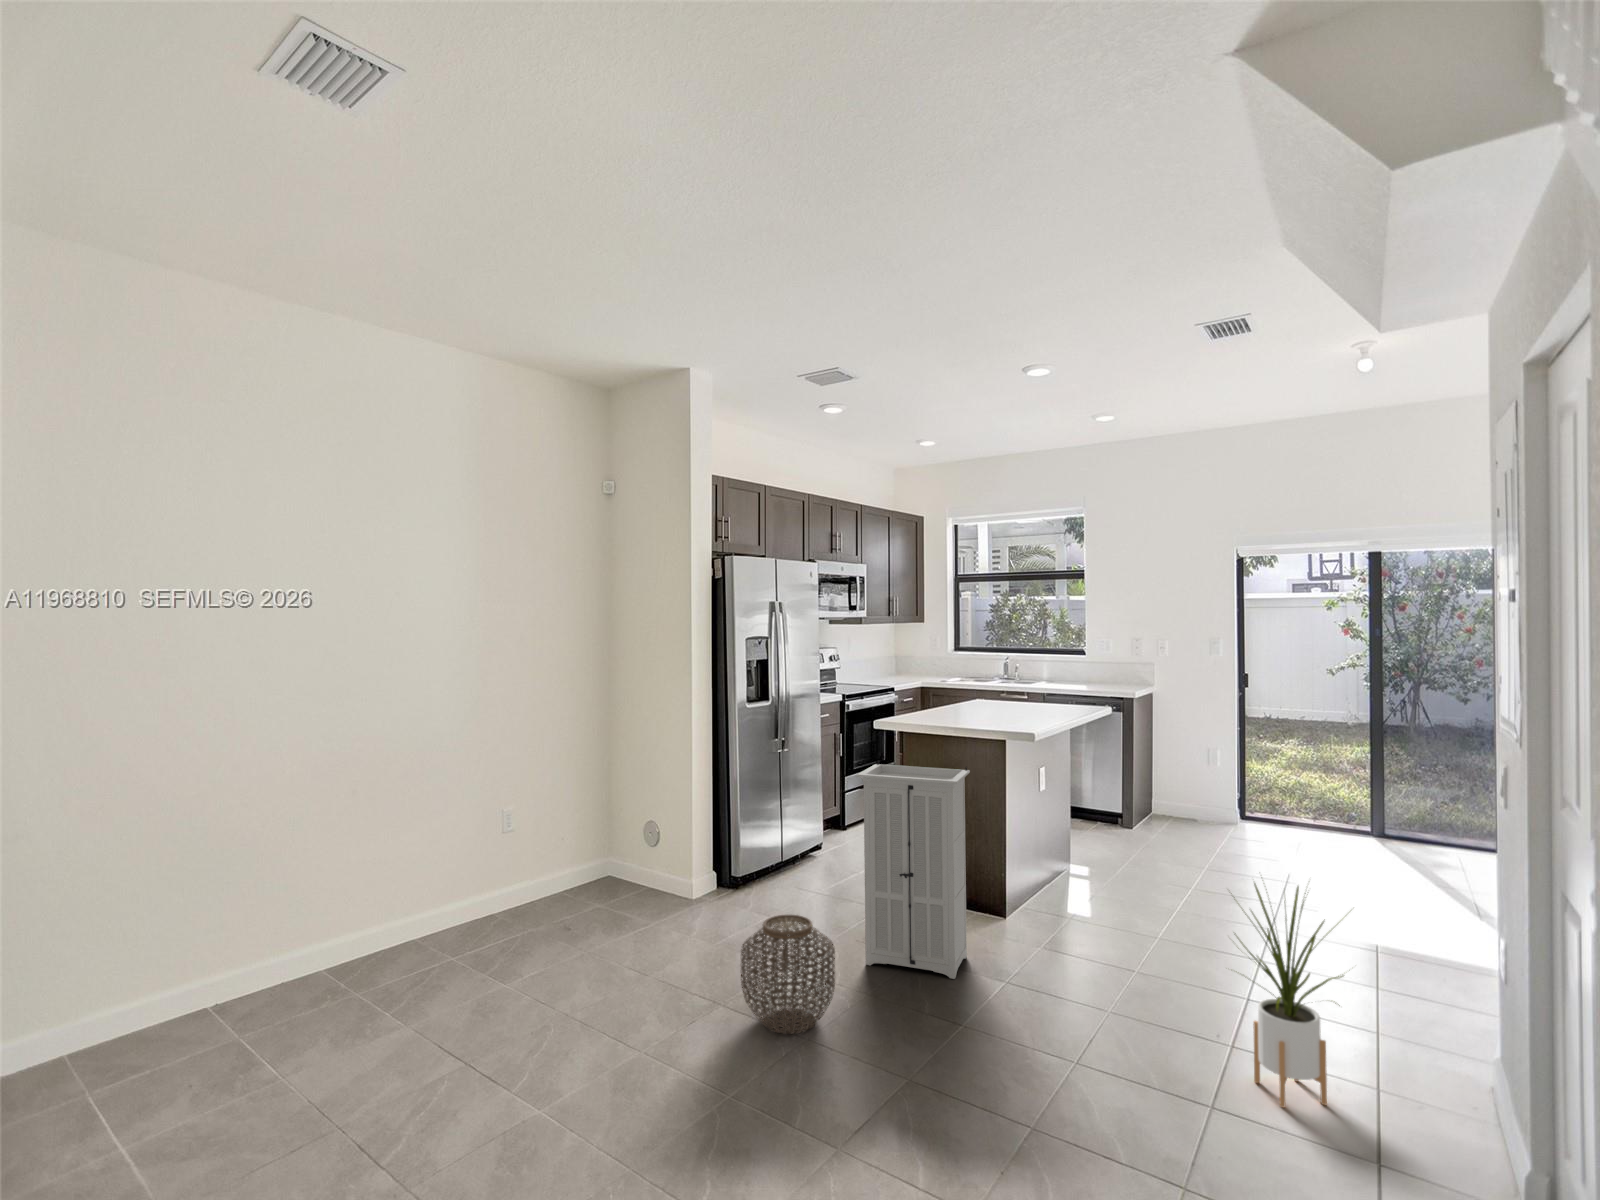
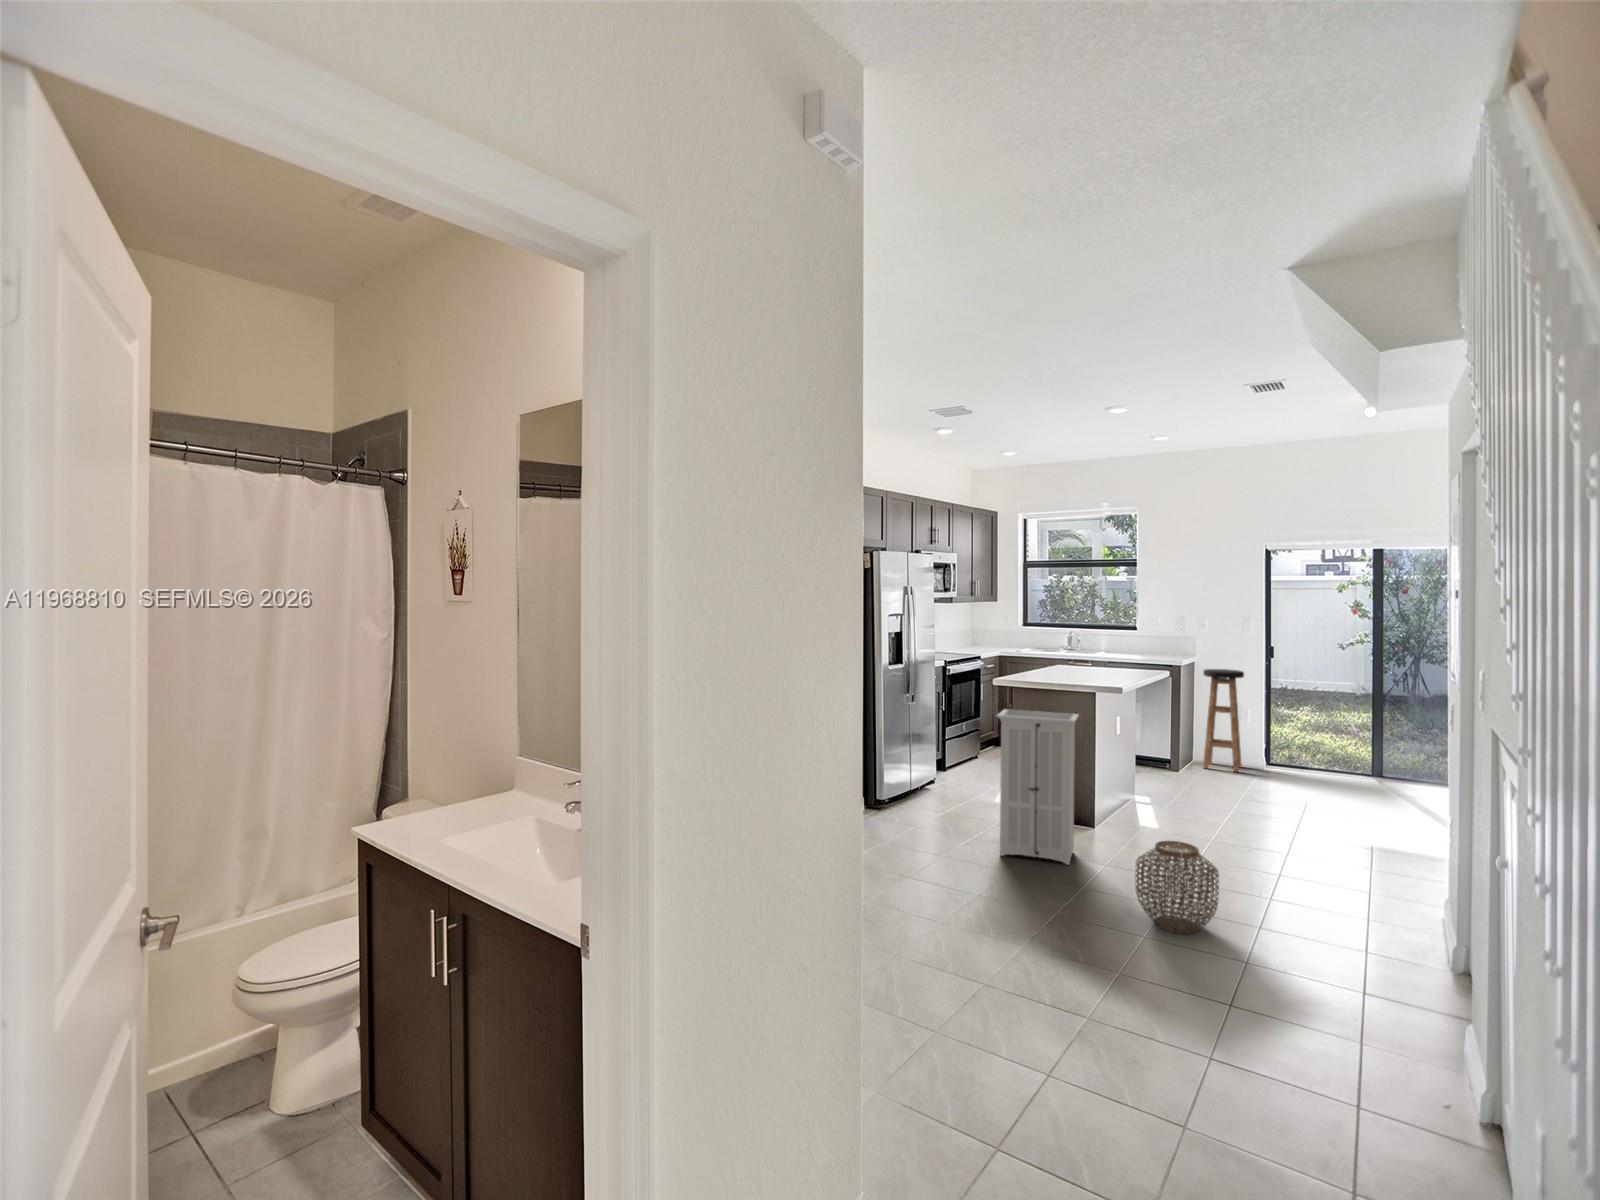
bar stool: none [1162,699,1211,827] -> present [1203,669,1244,772]
house plant: present [1231,883,1343,1107] -> none [1282,780,1376,938]
woven basket: present [741,915,835,1034] -> present [1135,841,1219,933]

